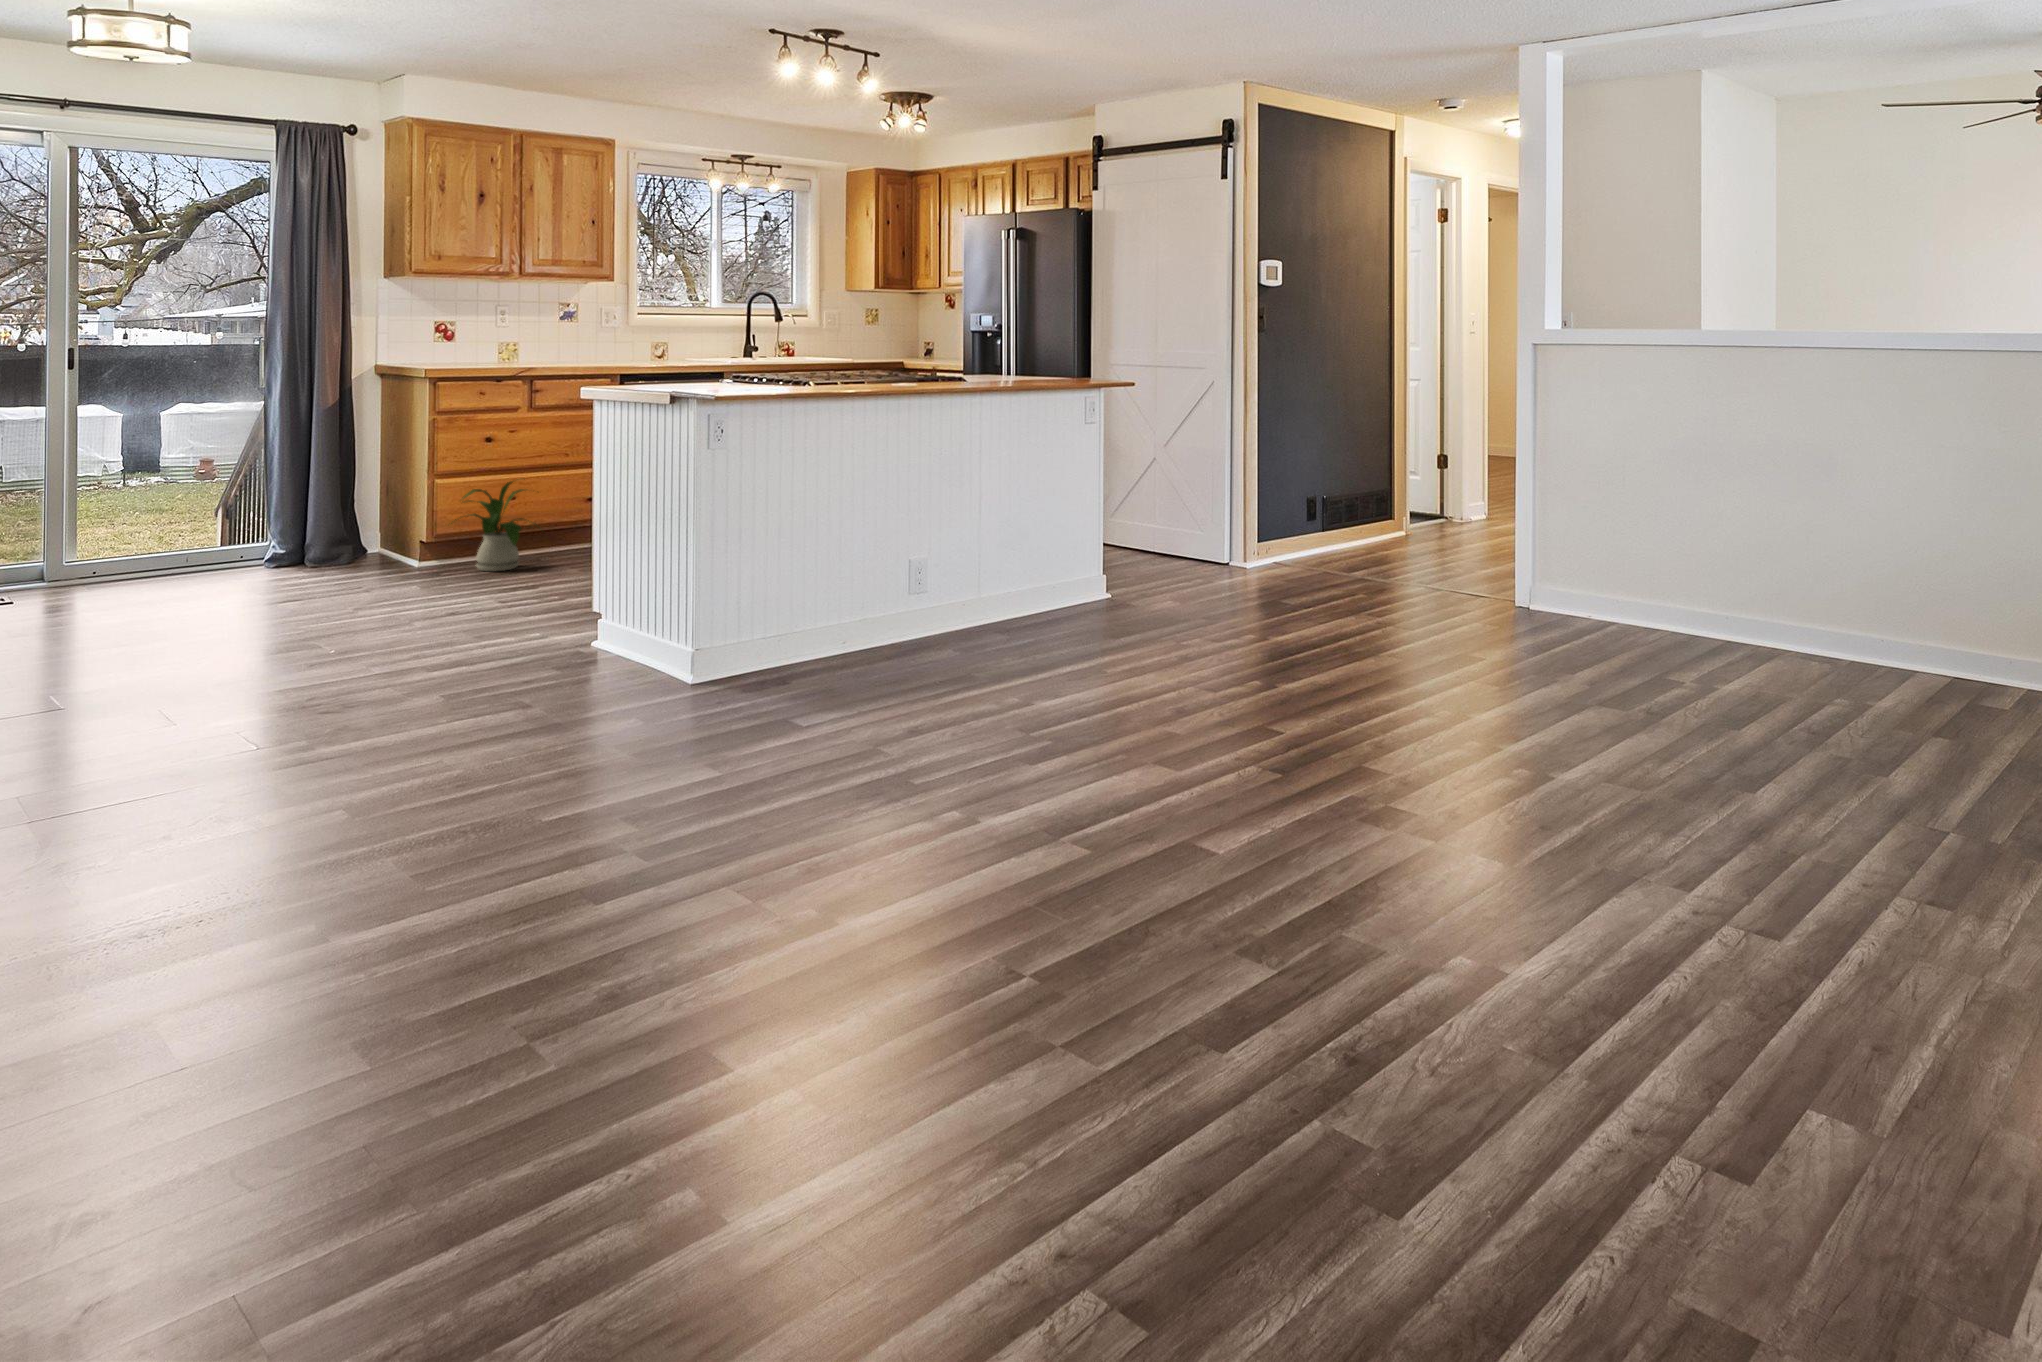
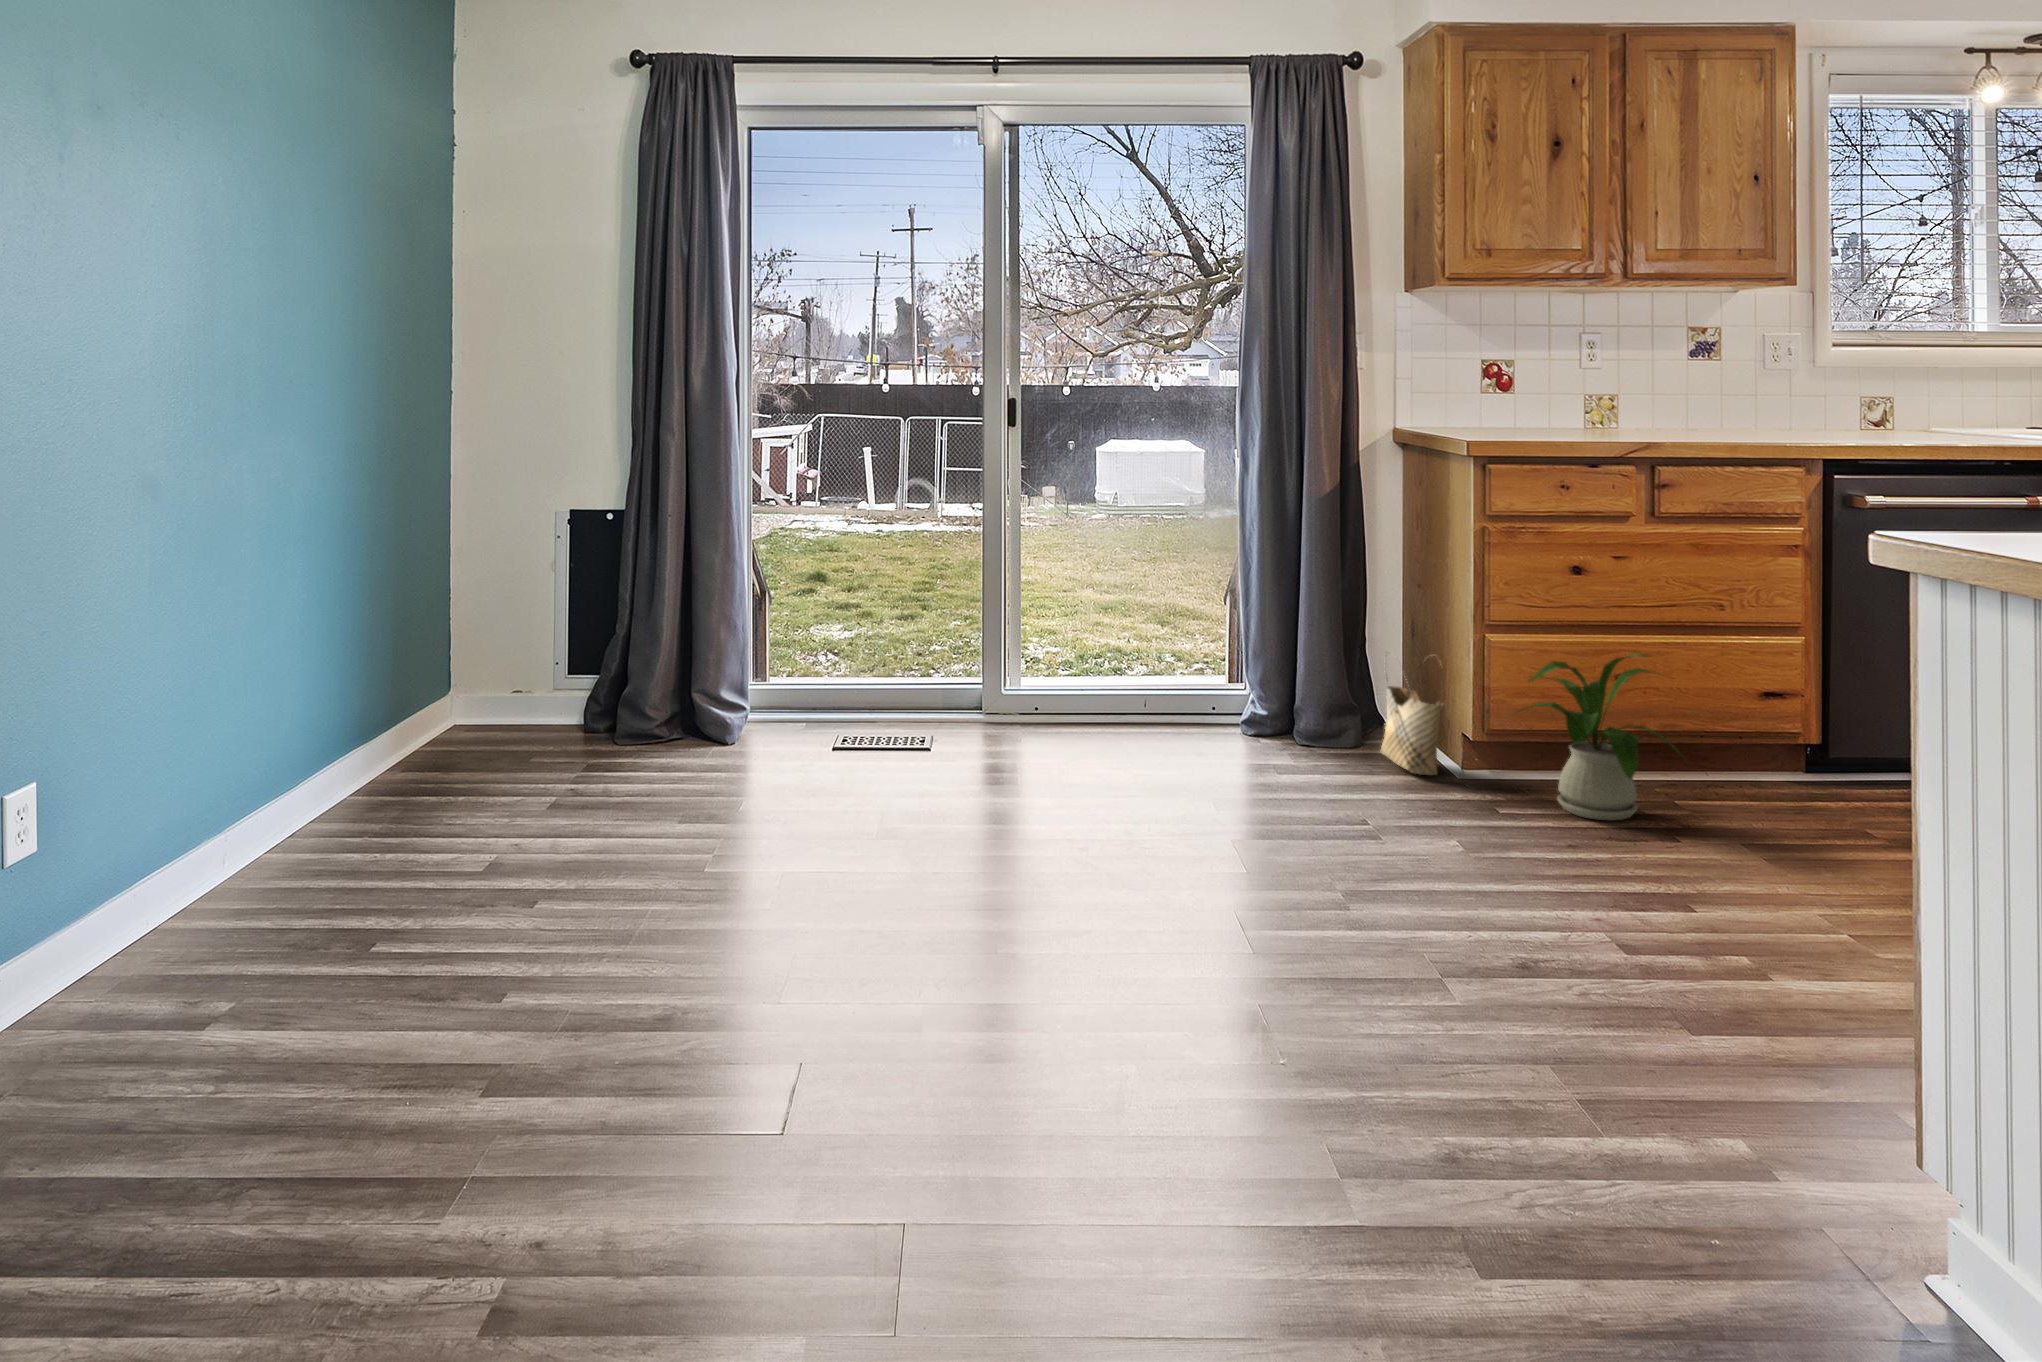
woven basket: none [368,497,409,568] -> present [1381,655,1443,775]

